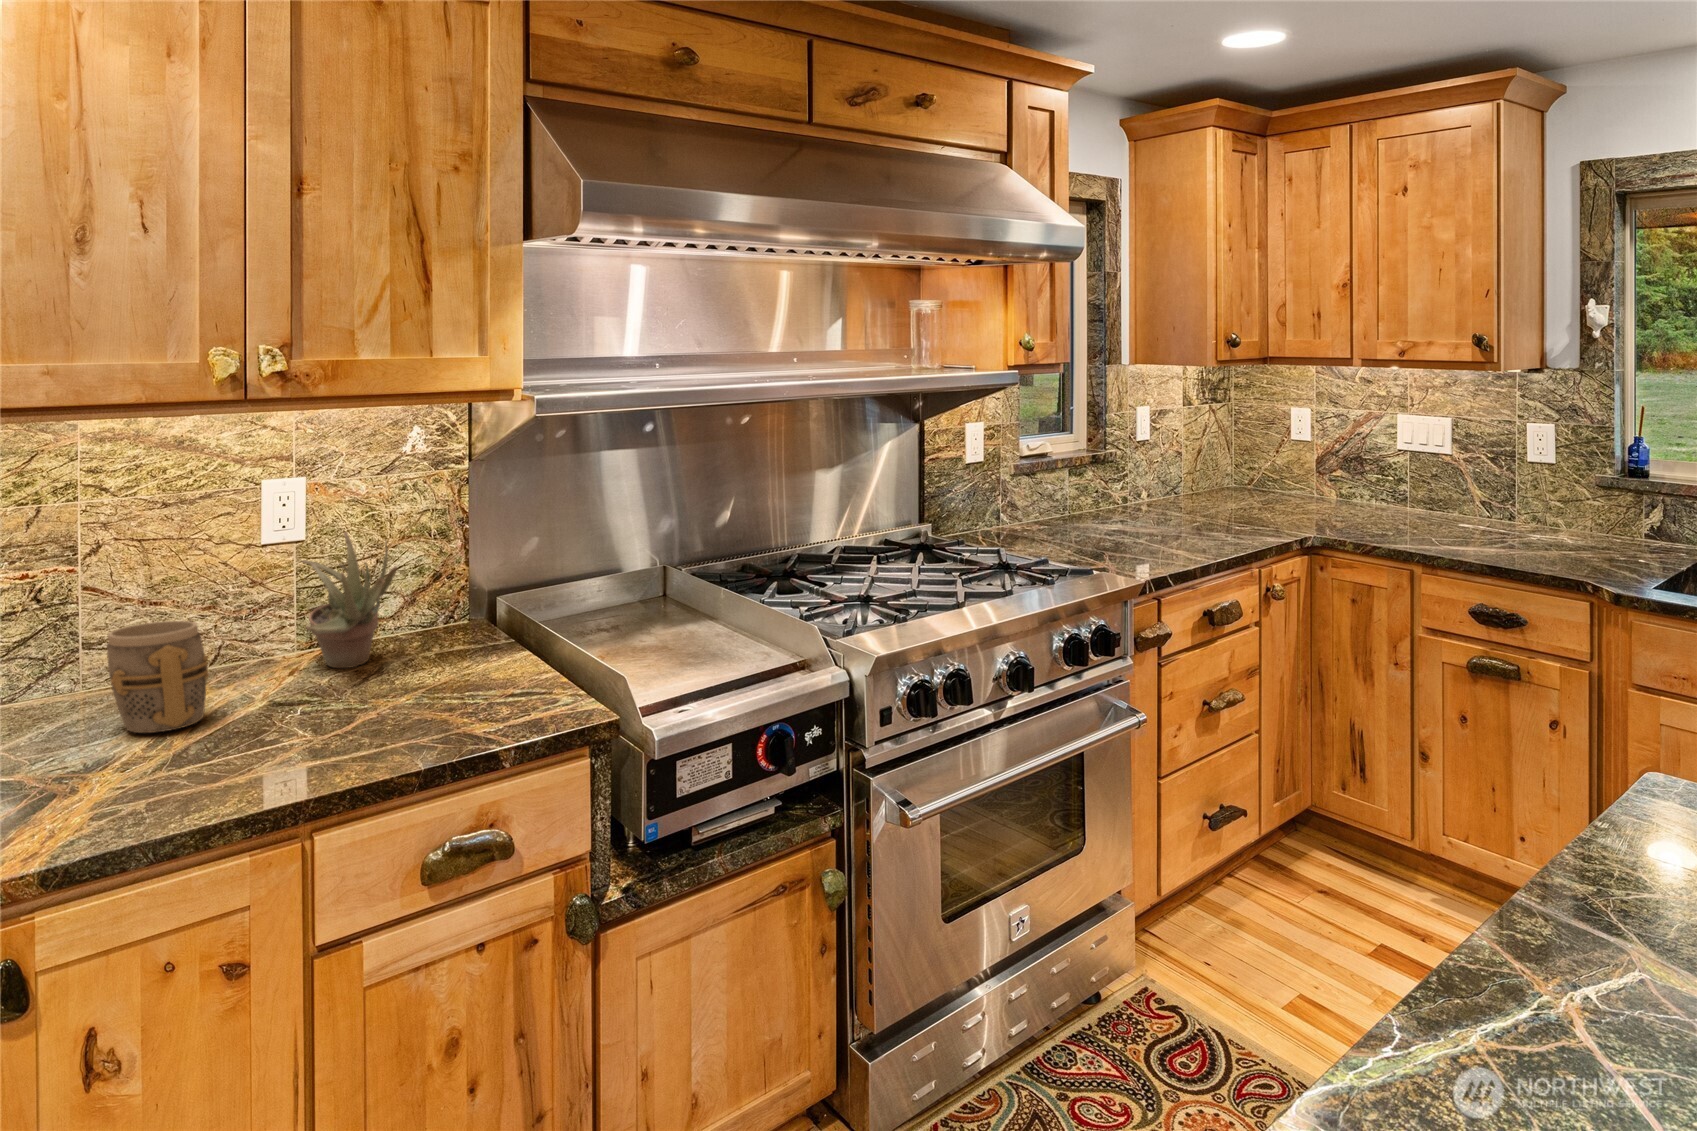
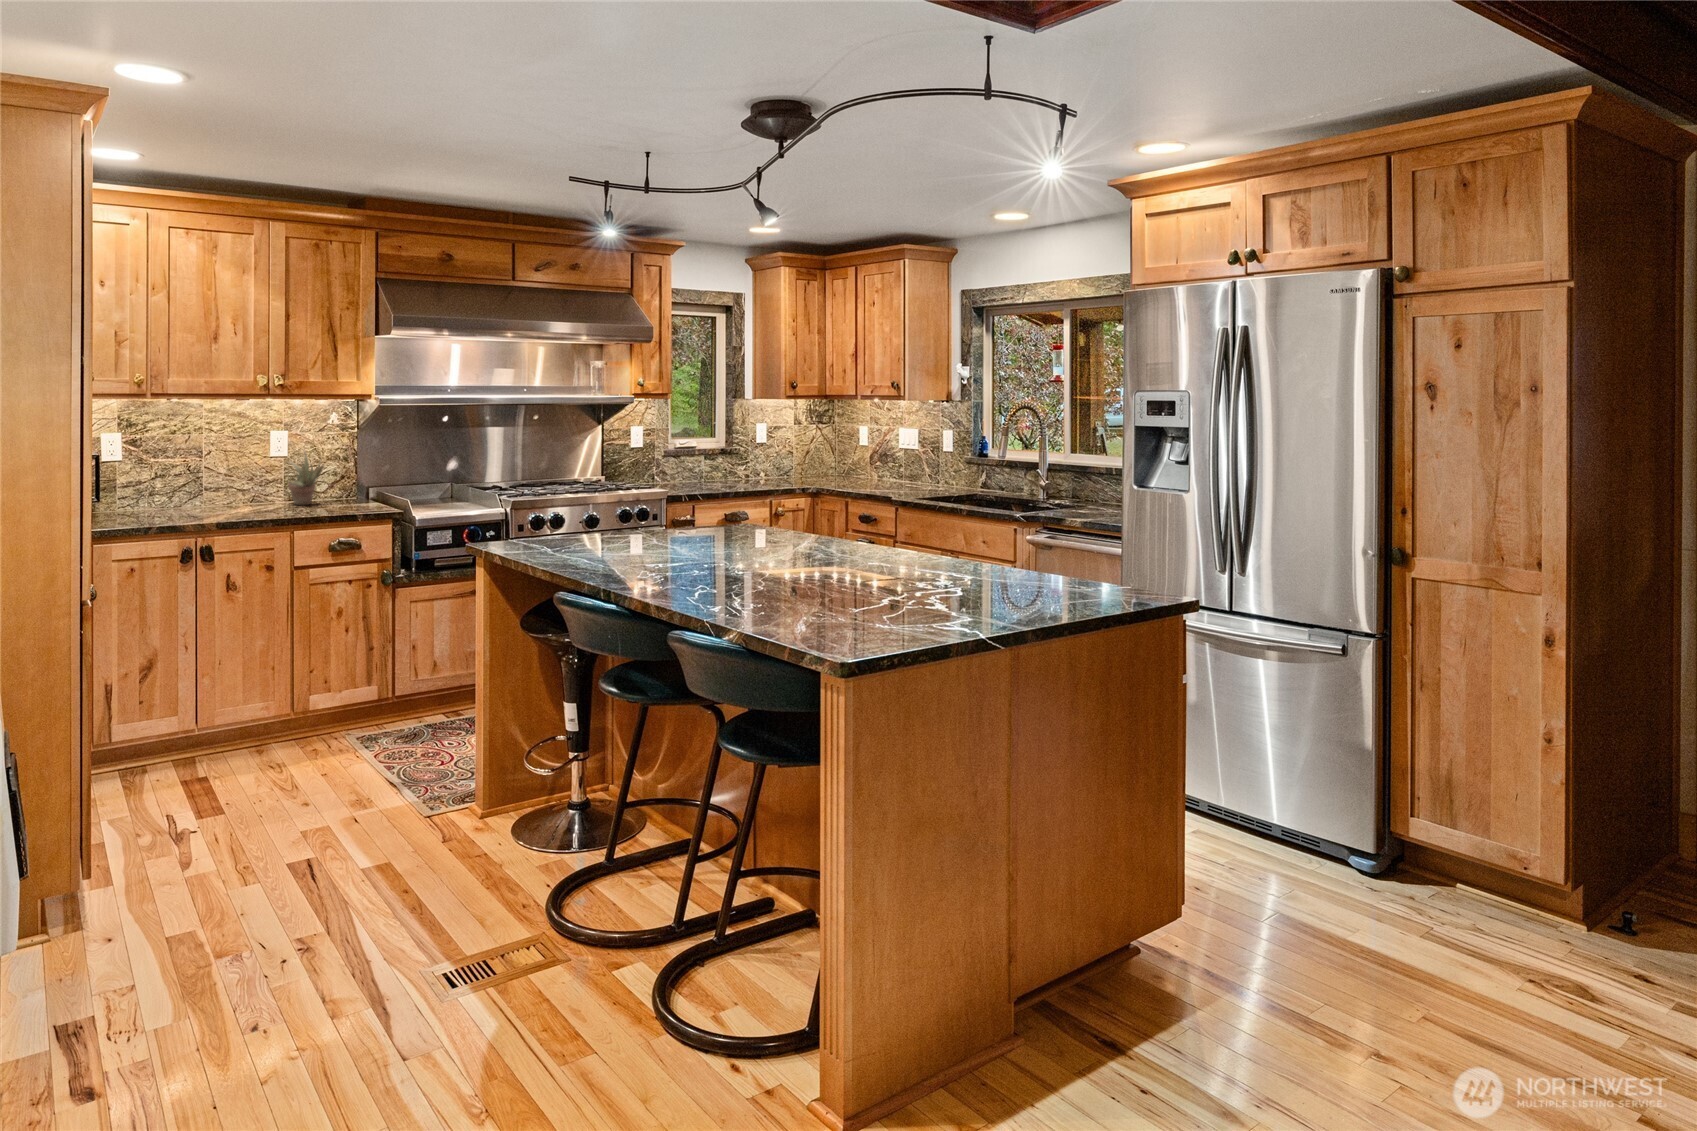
mug: present [107,621,209,733] -> none [218,475,252,510]

